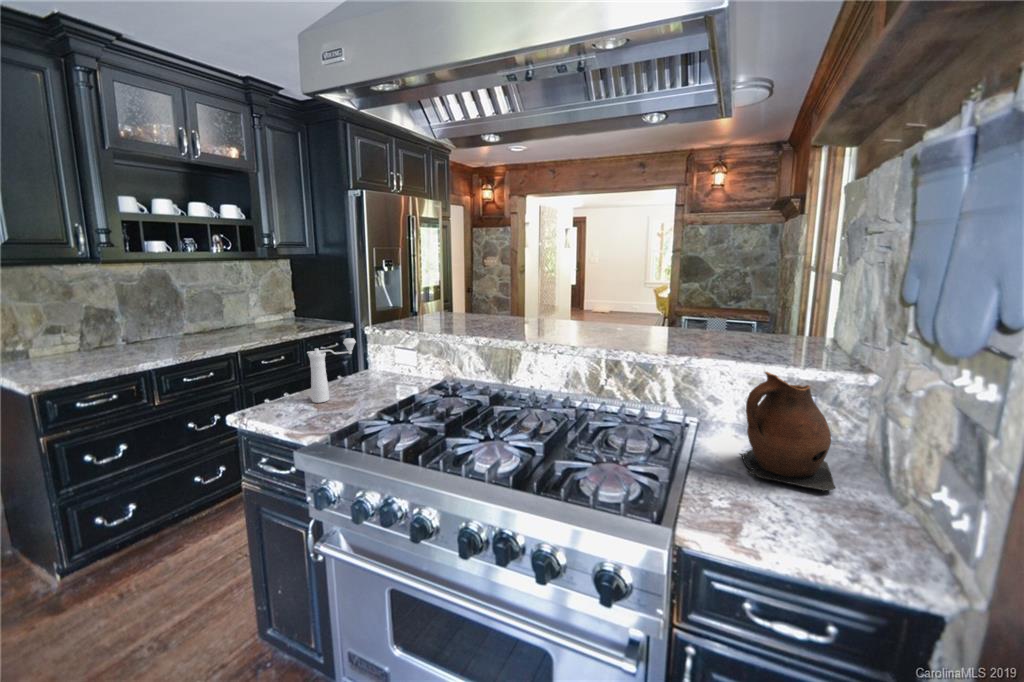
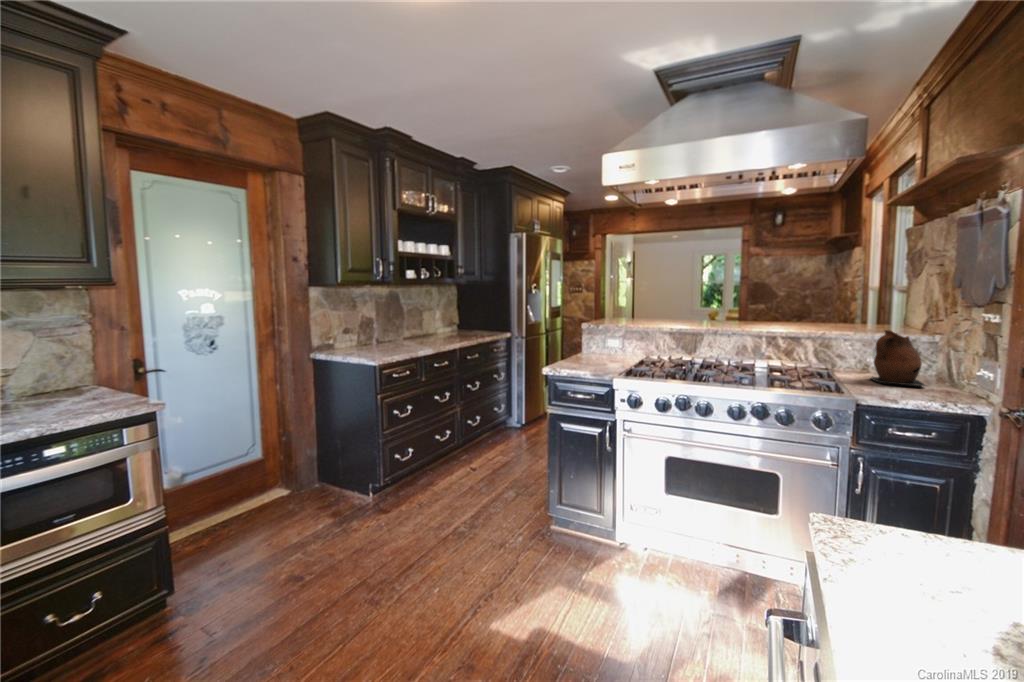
pepper mill: present [307,338,356,403] -> none [580,325,604,364]

